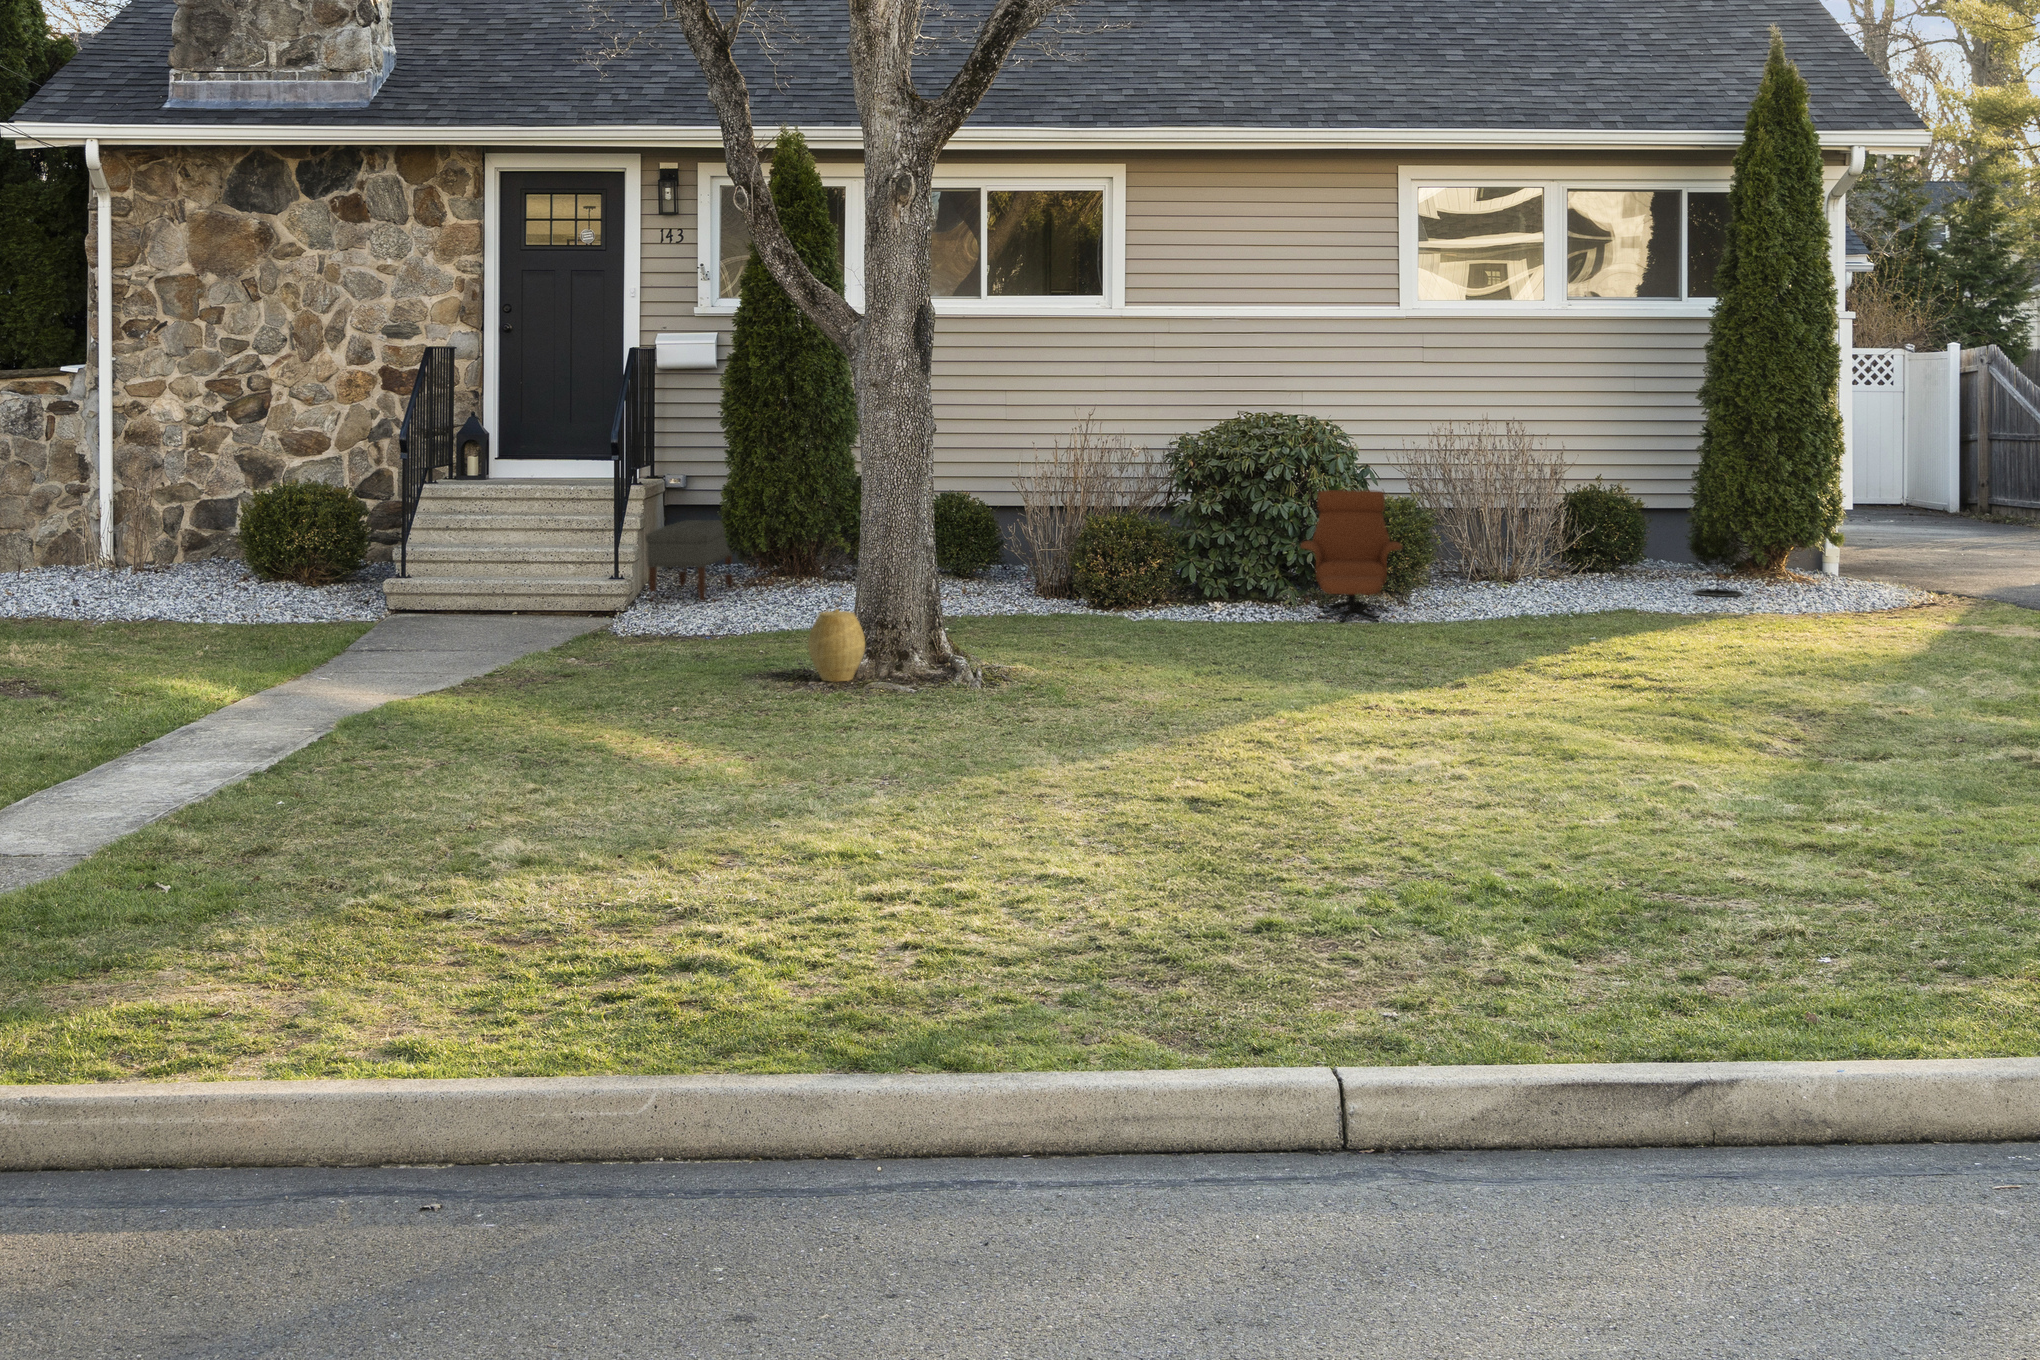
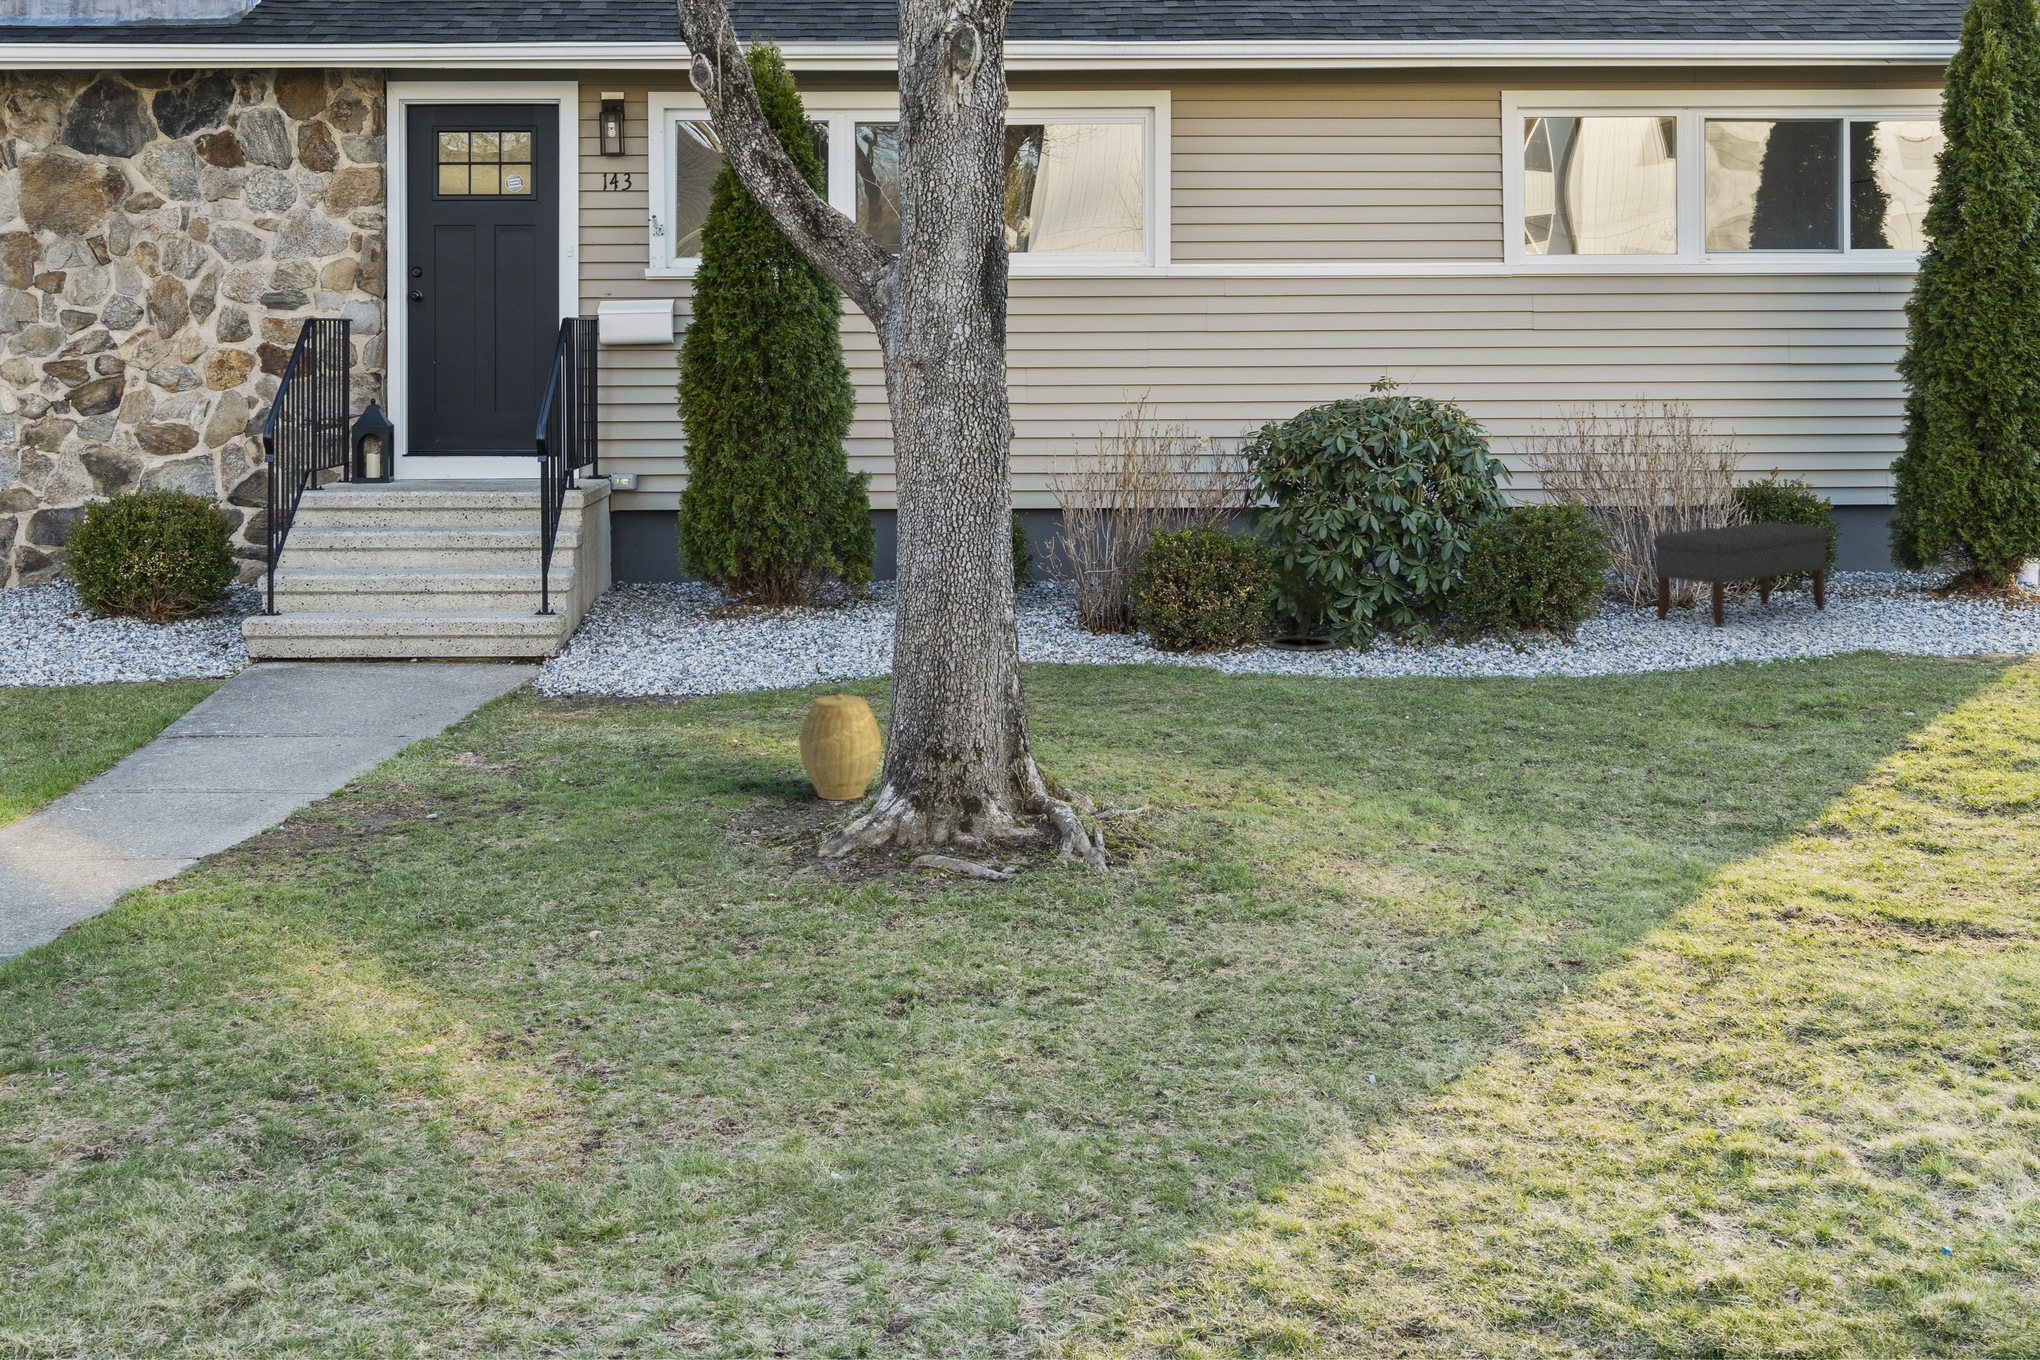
lounge chair: present [1300,490,1403,622] -> none [1412,493,1545,668]
potted tree: present [1685,508,1745,597] -> present [1269,531,1335,651]
bench: present [646,520,733,601] -> present [1653,522,1828,626]

